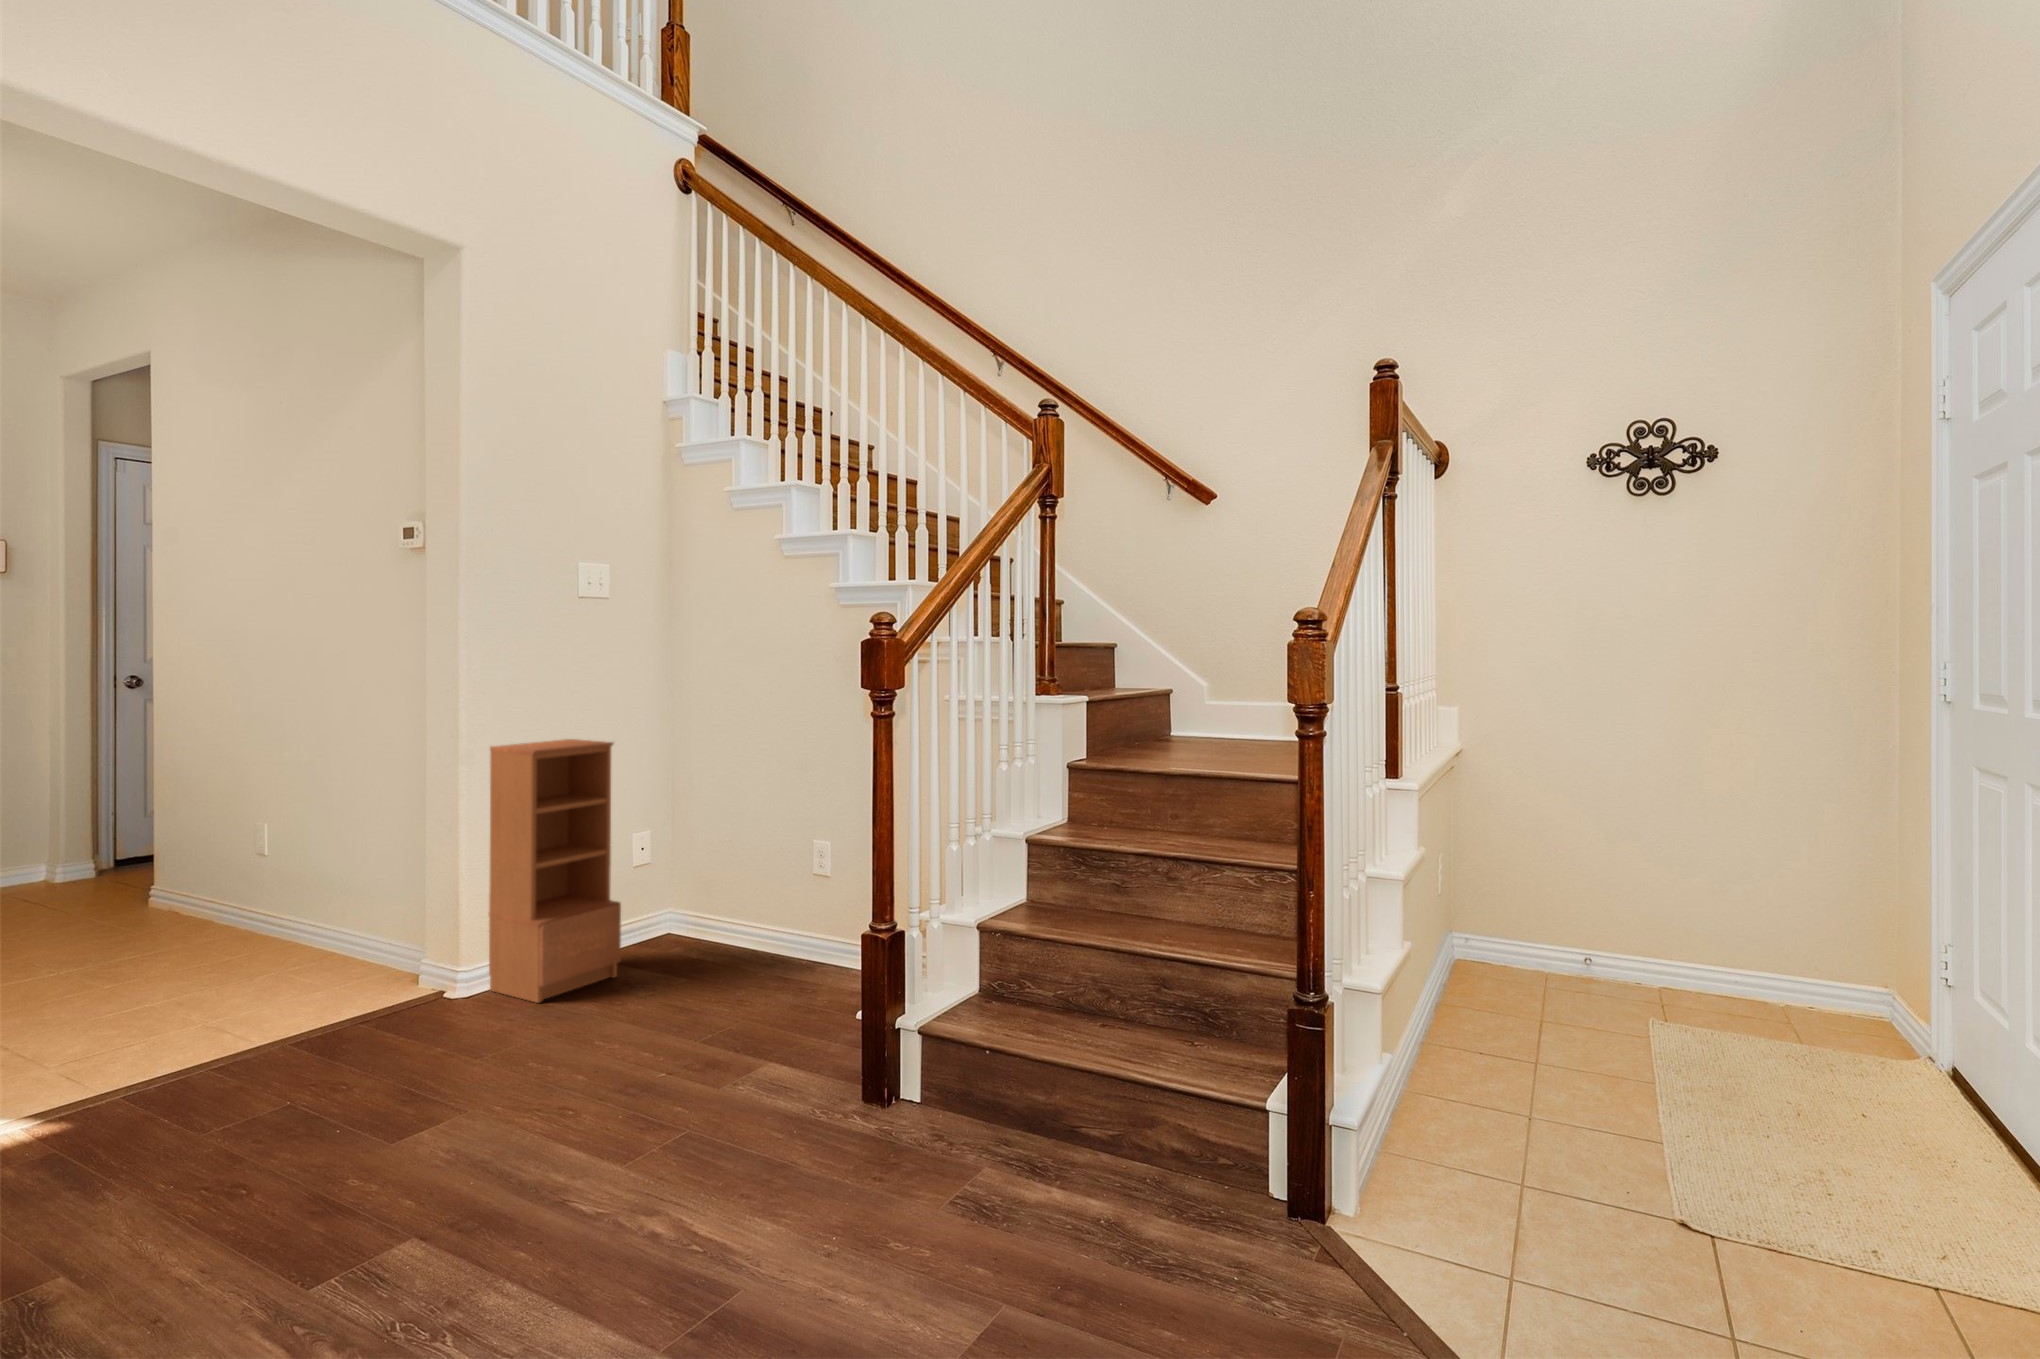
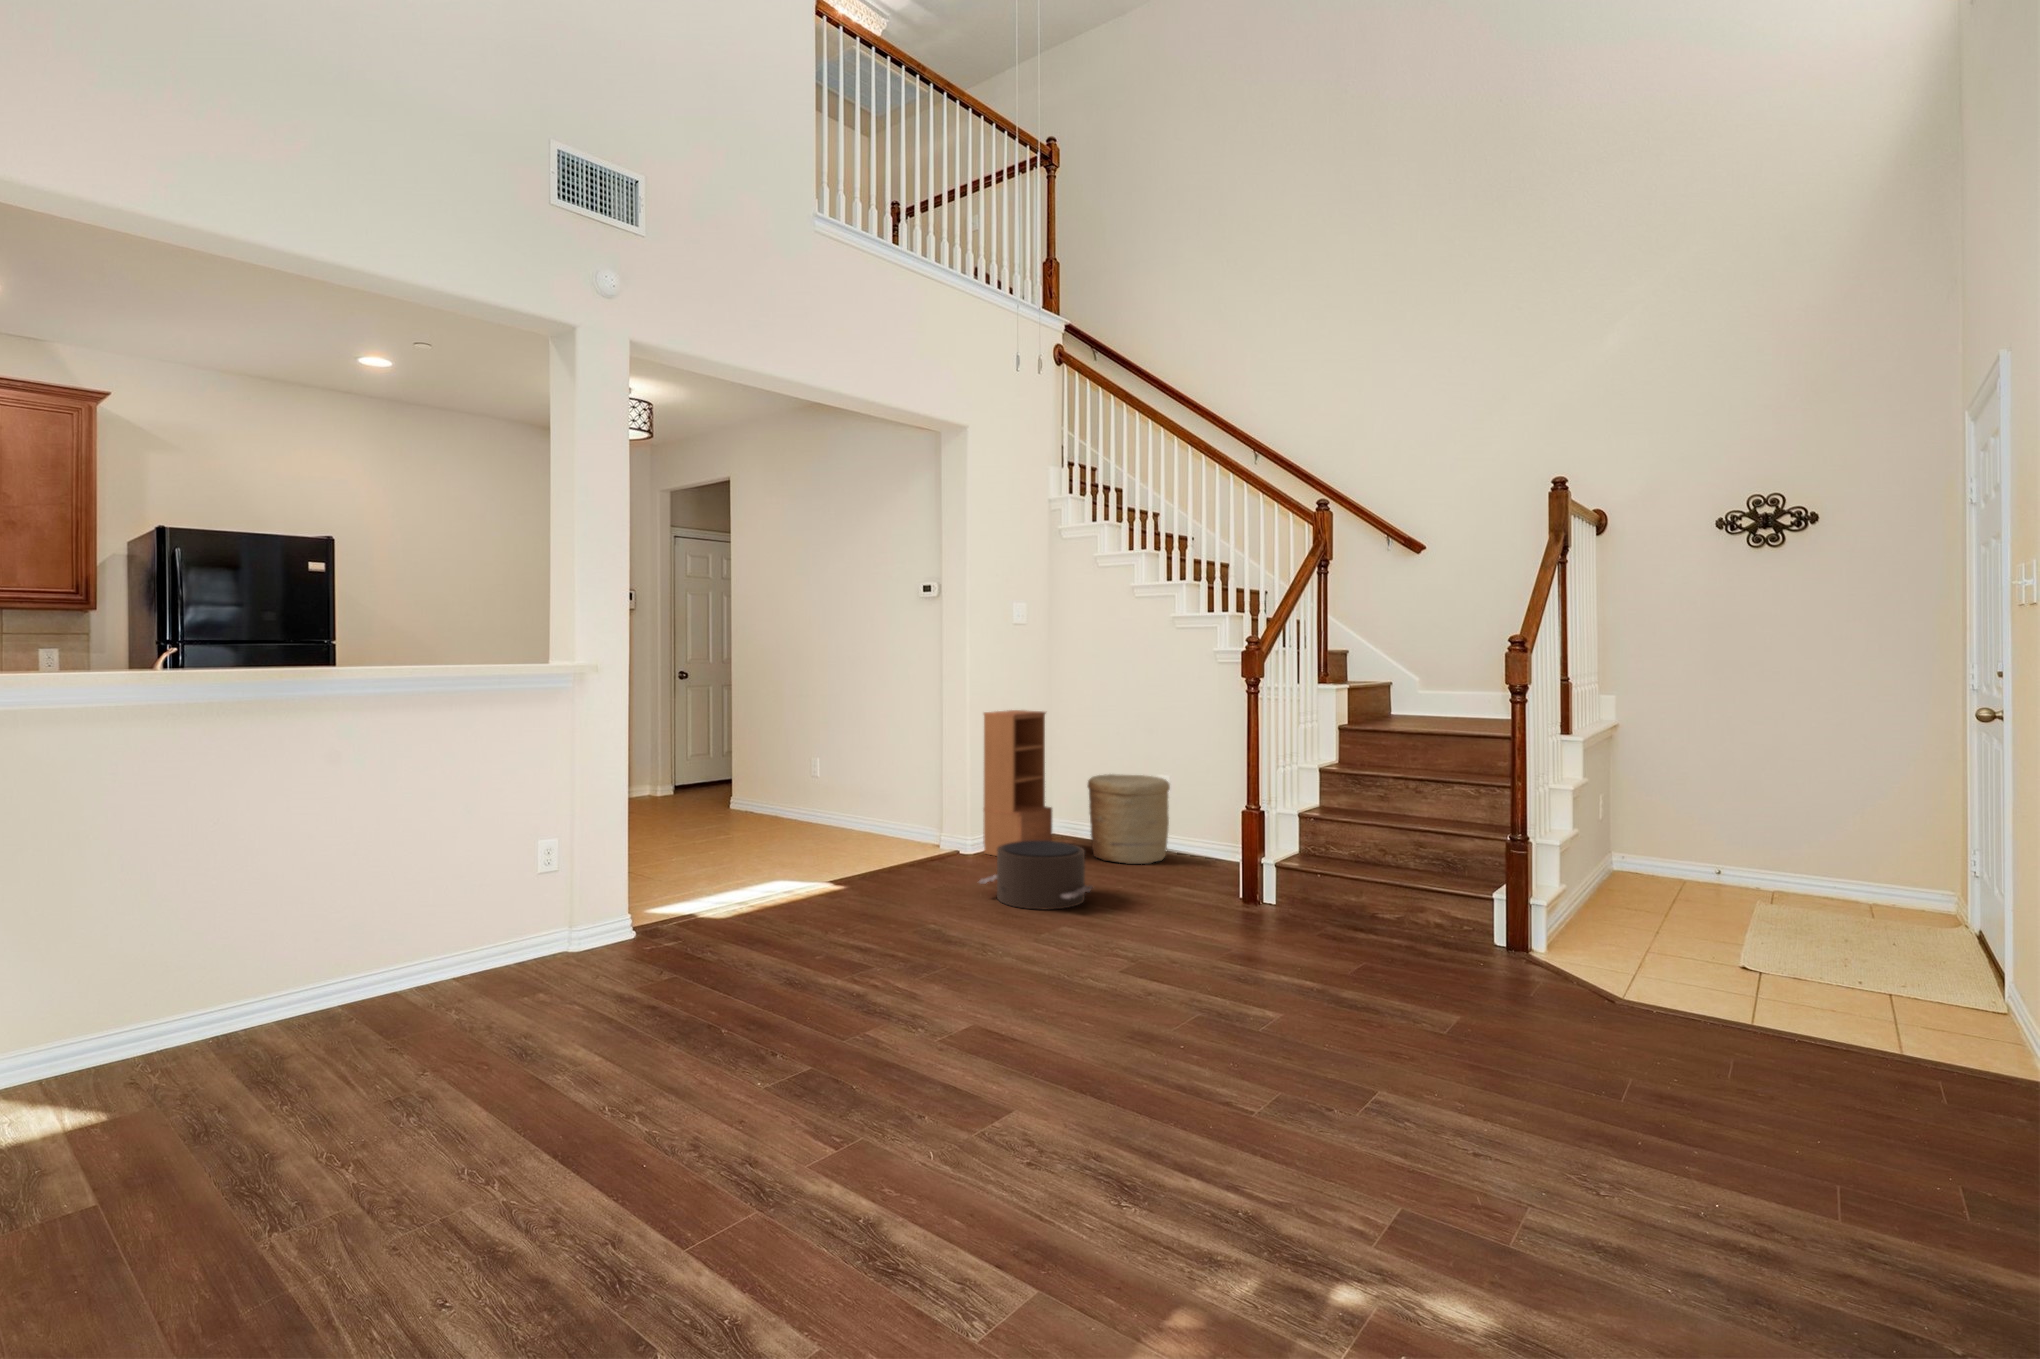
woven basket: none [673,840,815,999] -> present [1088,774,1170,864]
pouf: none [334,997,576,1164] -> present [979,841,1092,910]

